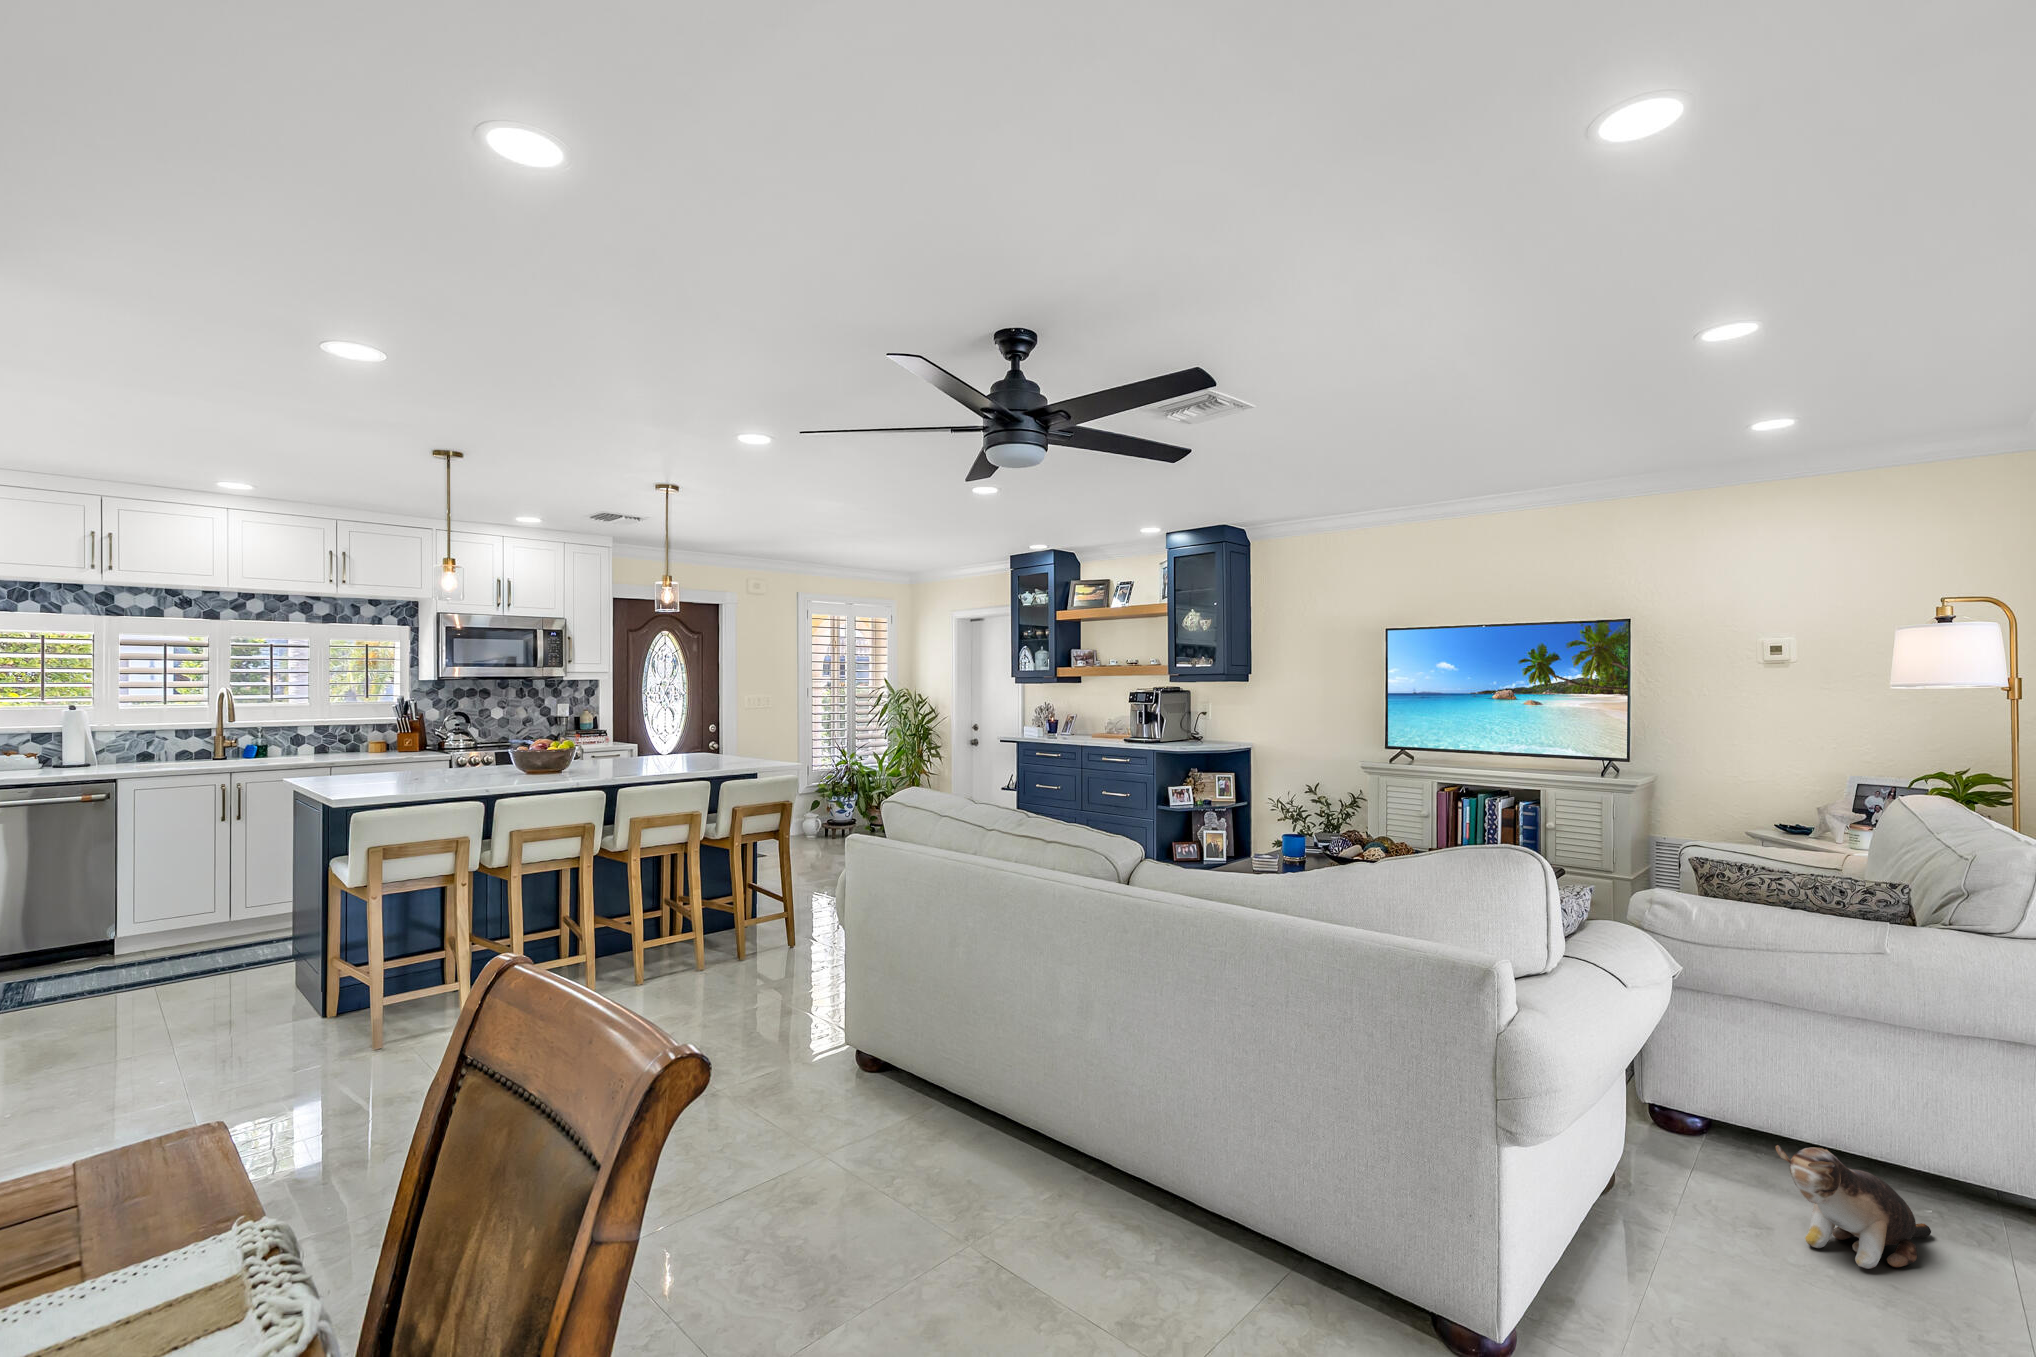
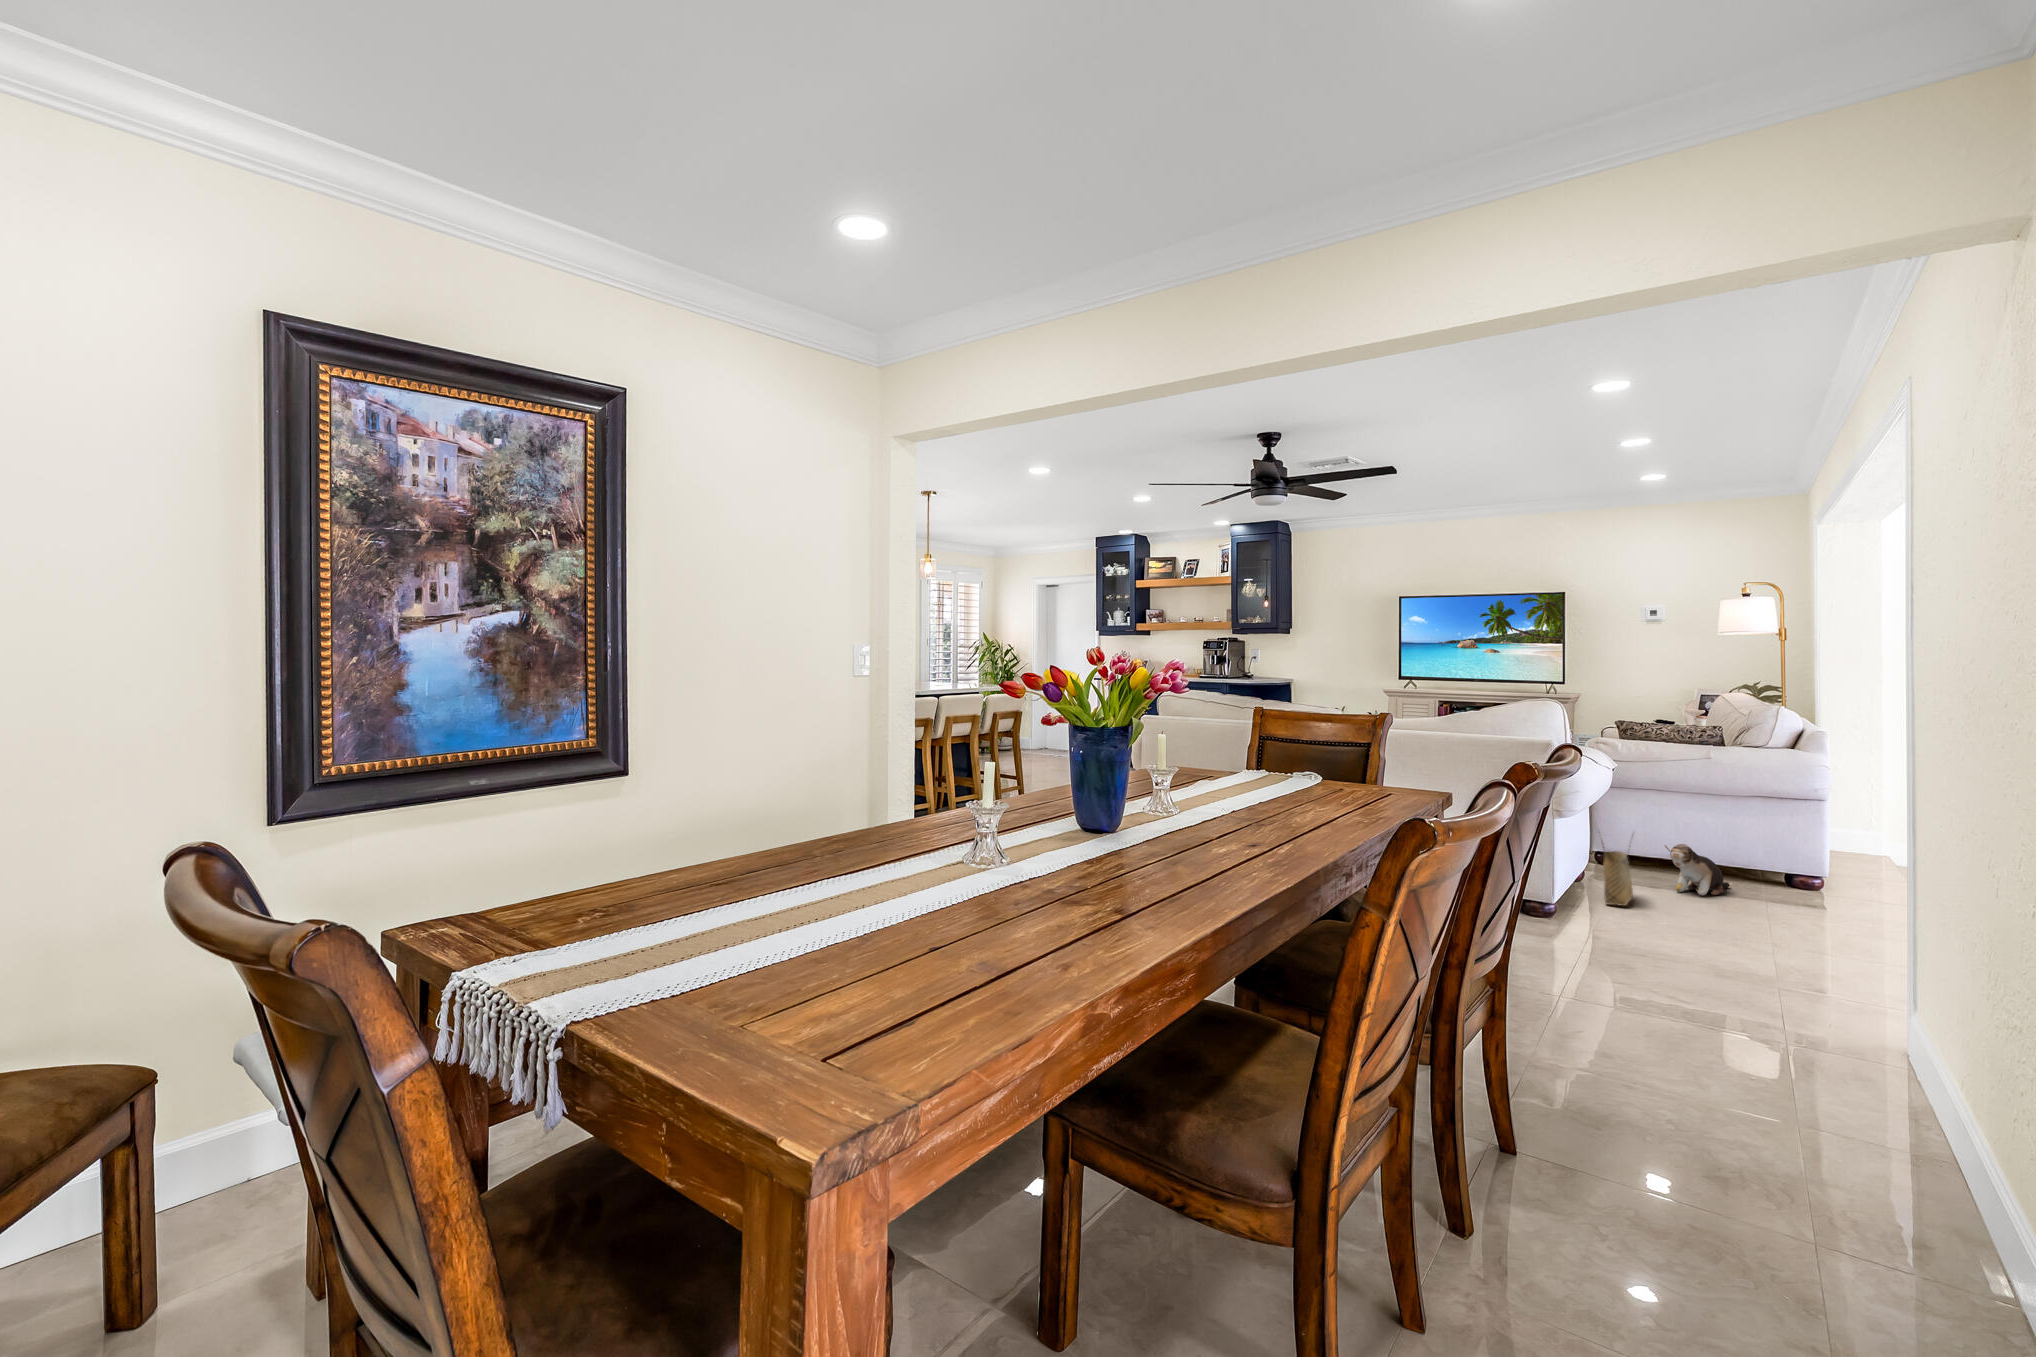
woven basket: none [1617,1112,1701,1307] -> present [1601,835,1633,906]

